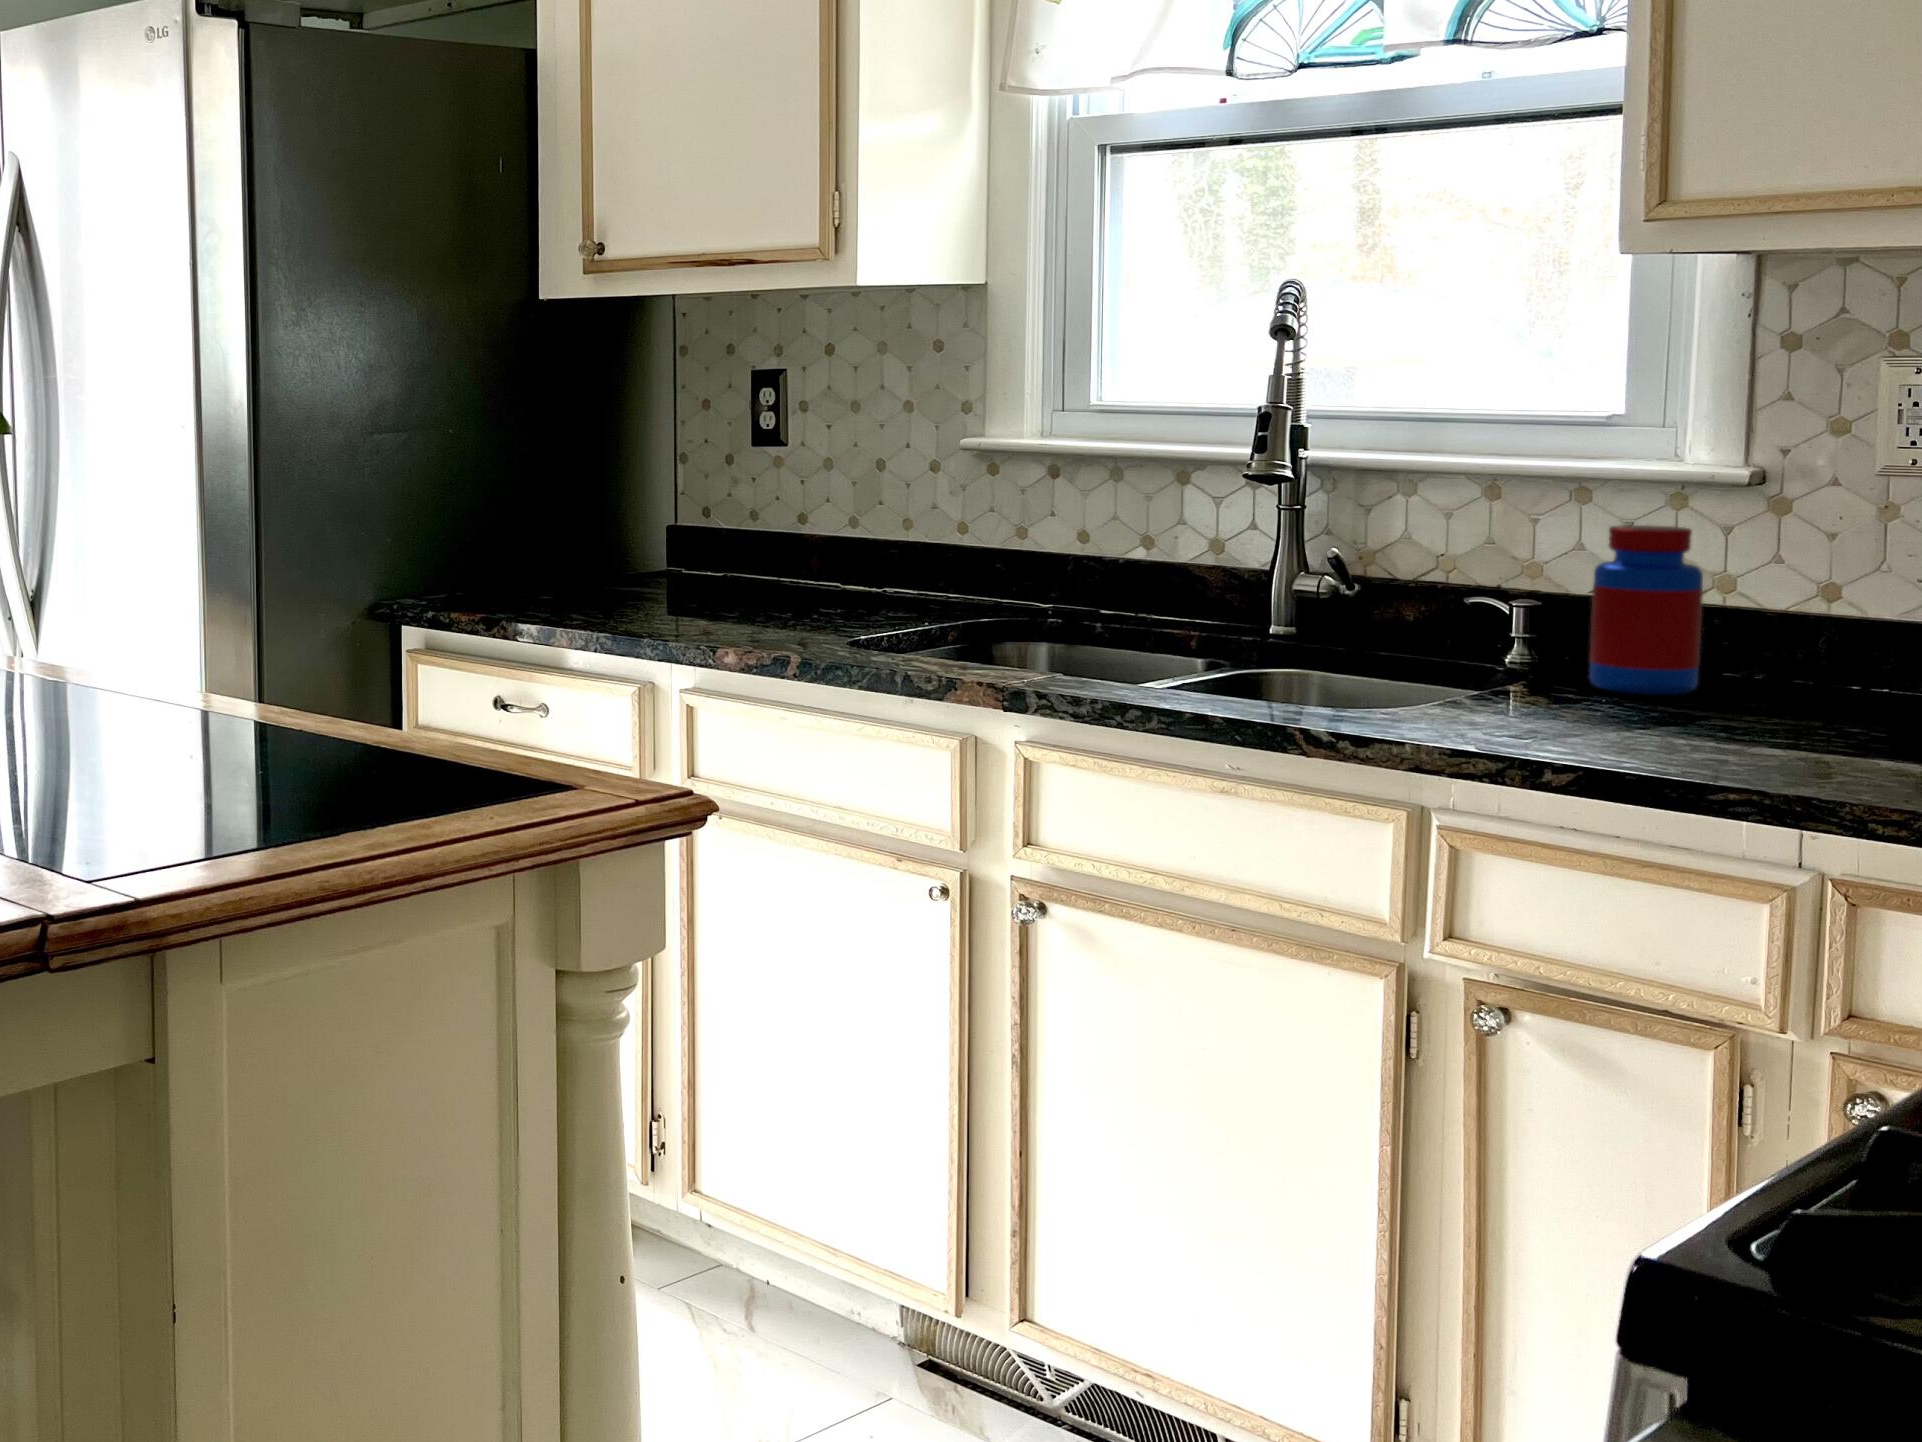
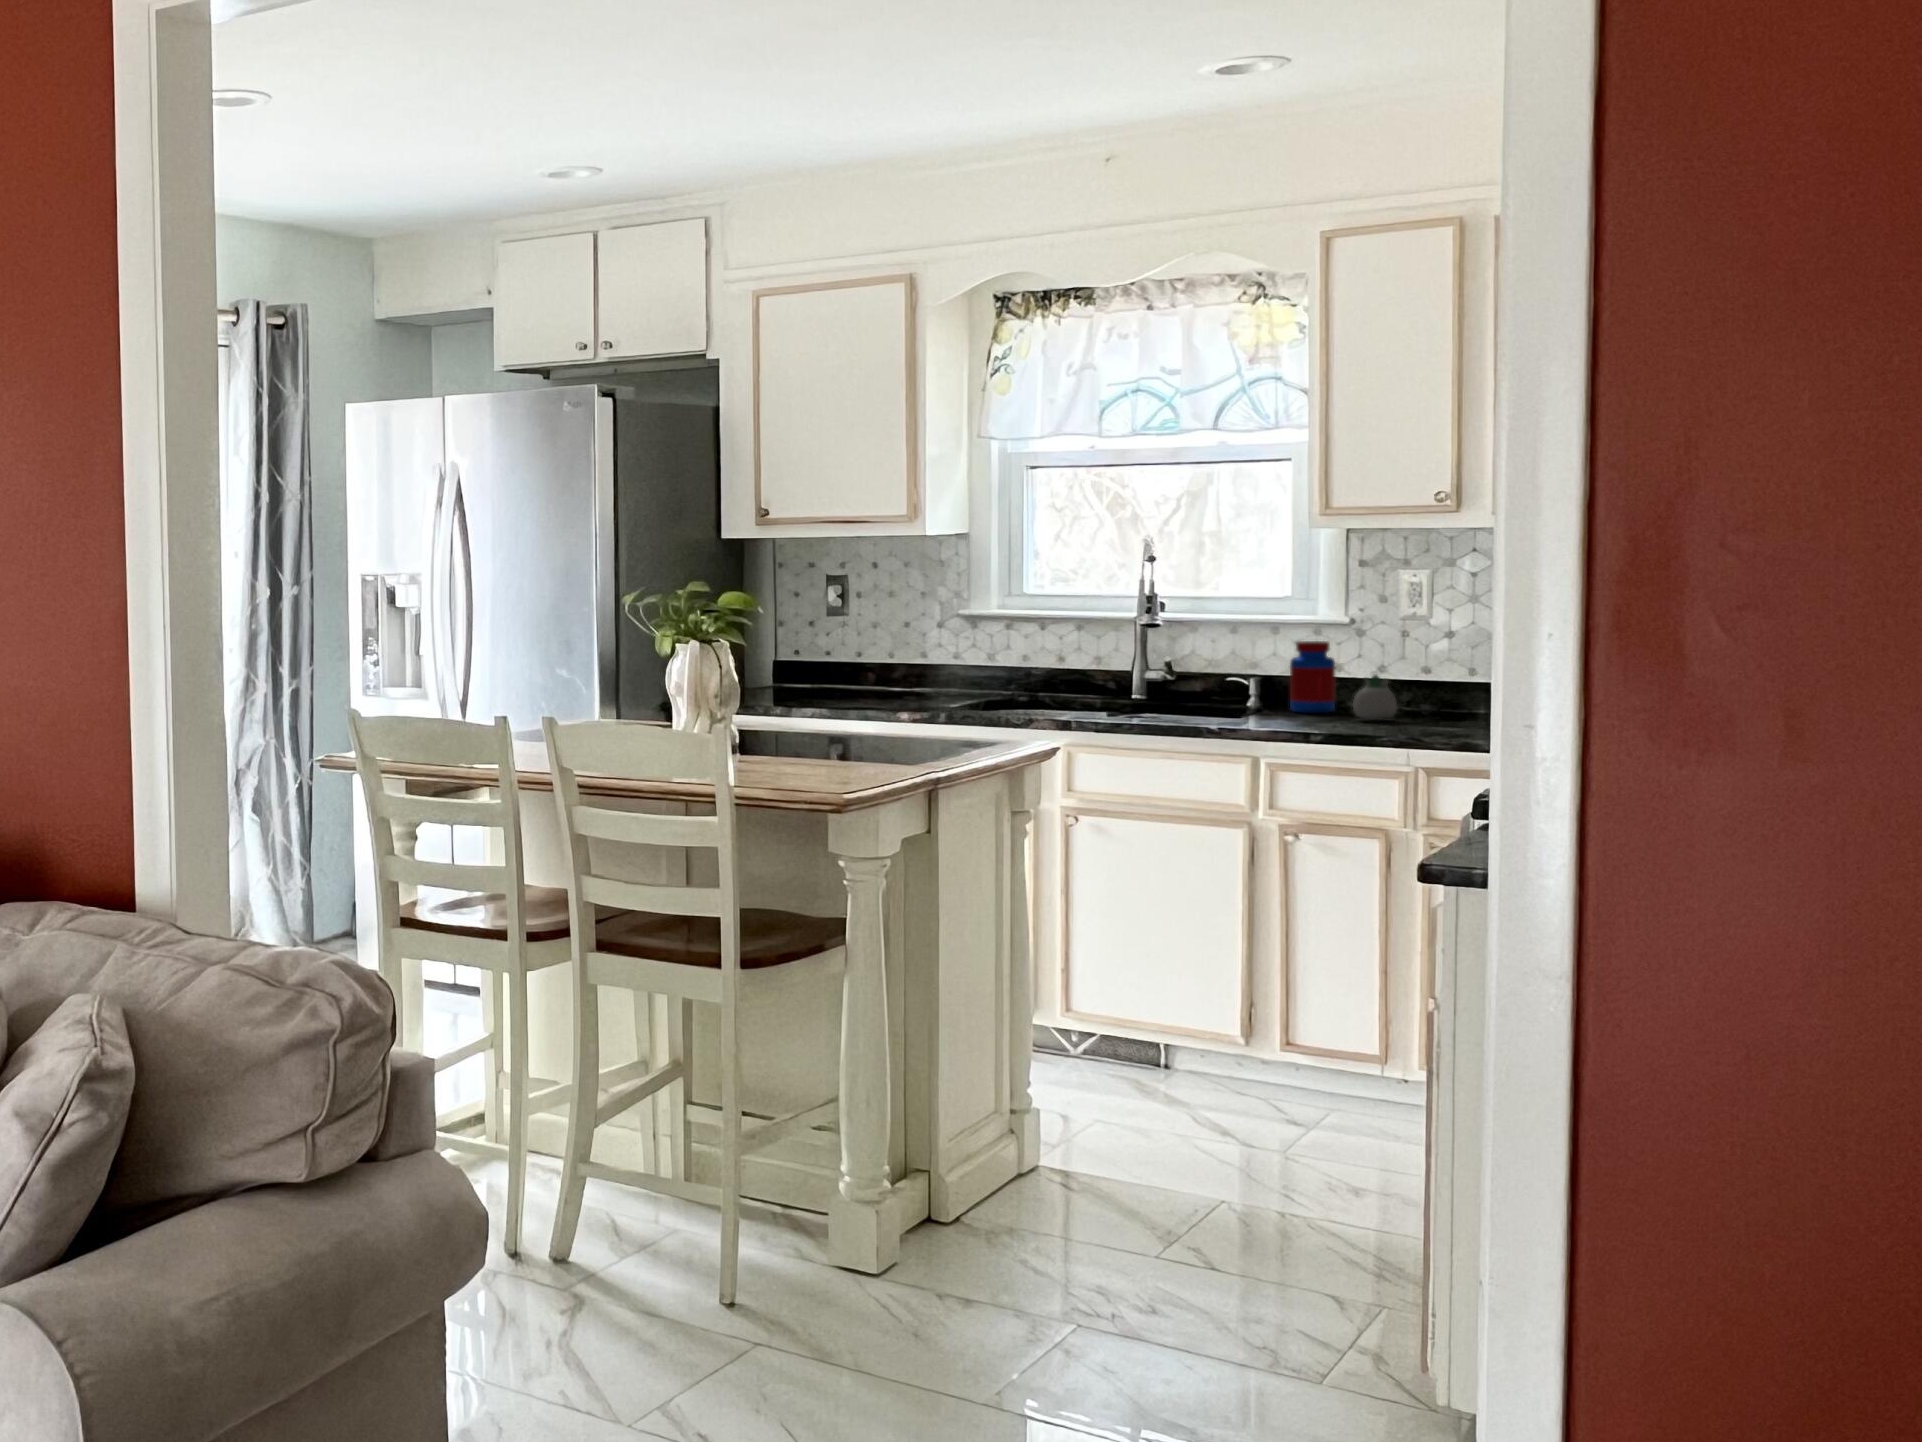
succulent planter: none [1710,615,1828,728] -> present [1353,675,1397,720]

